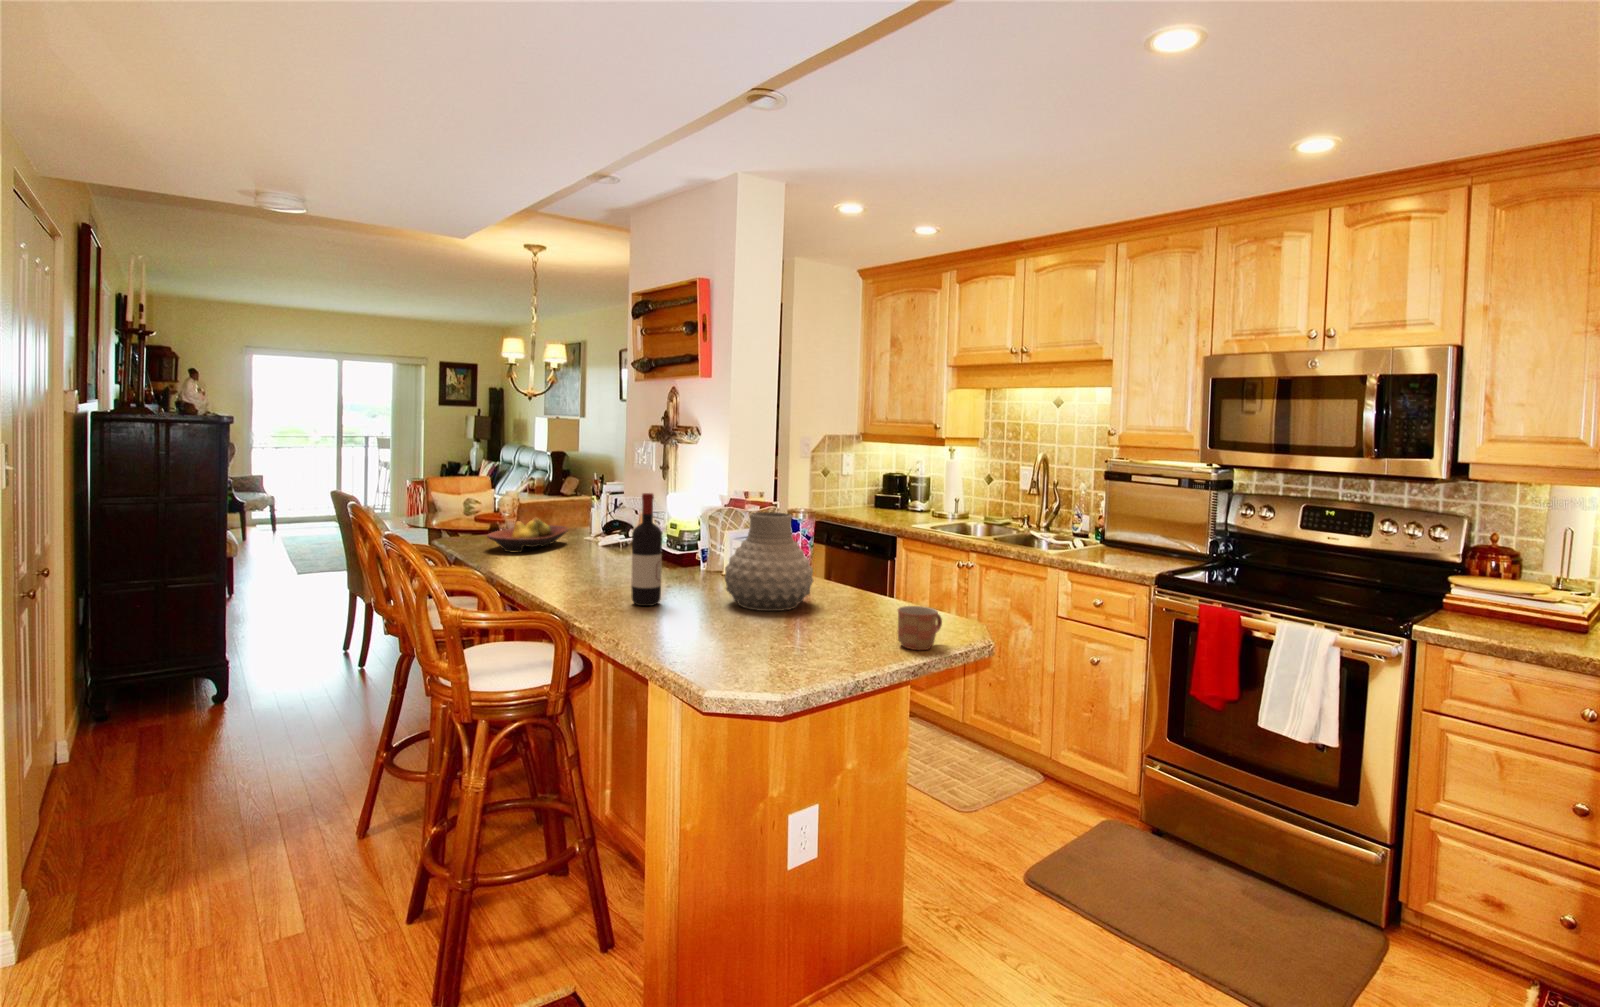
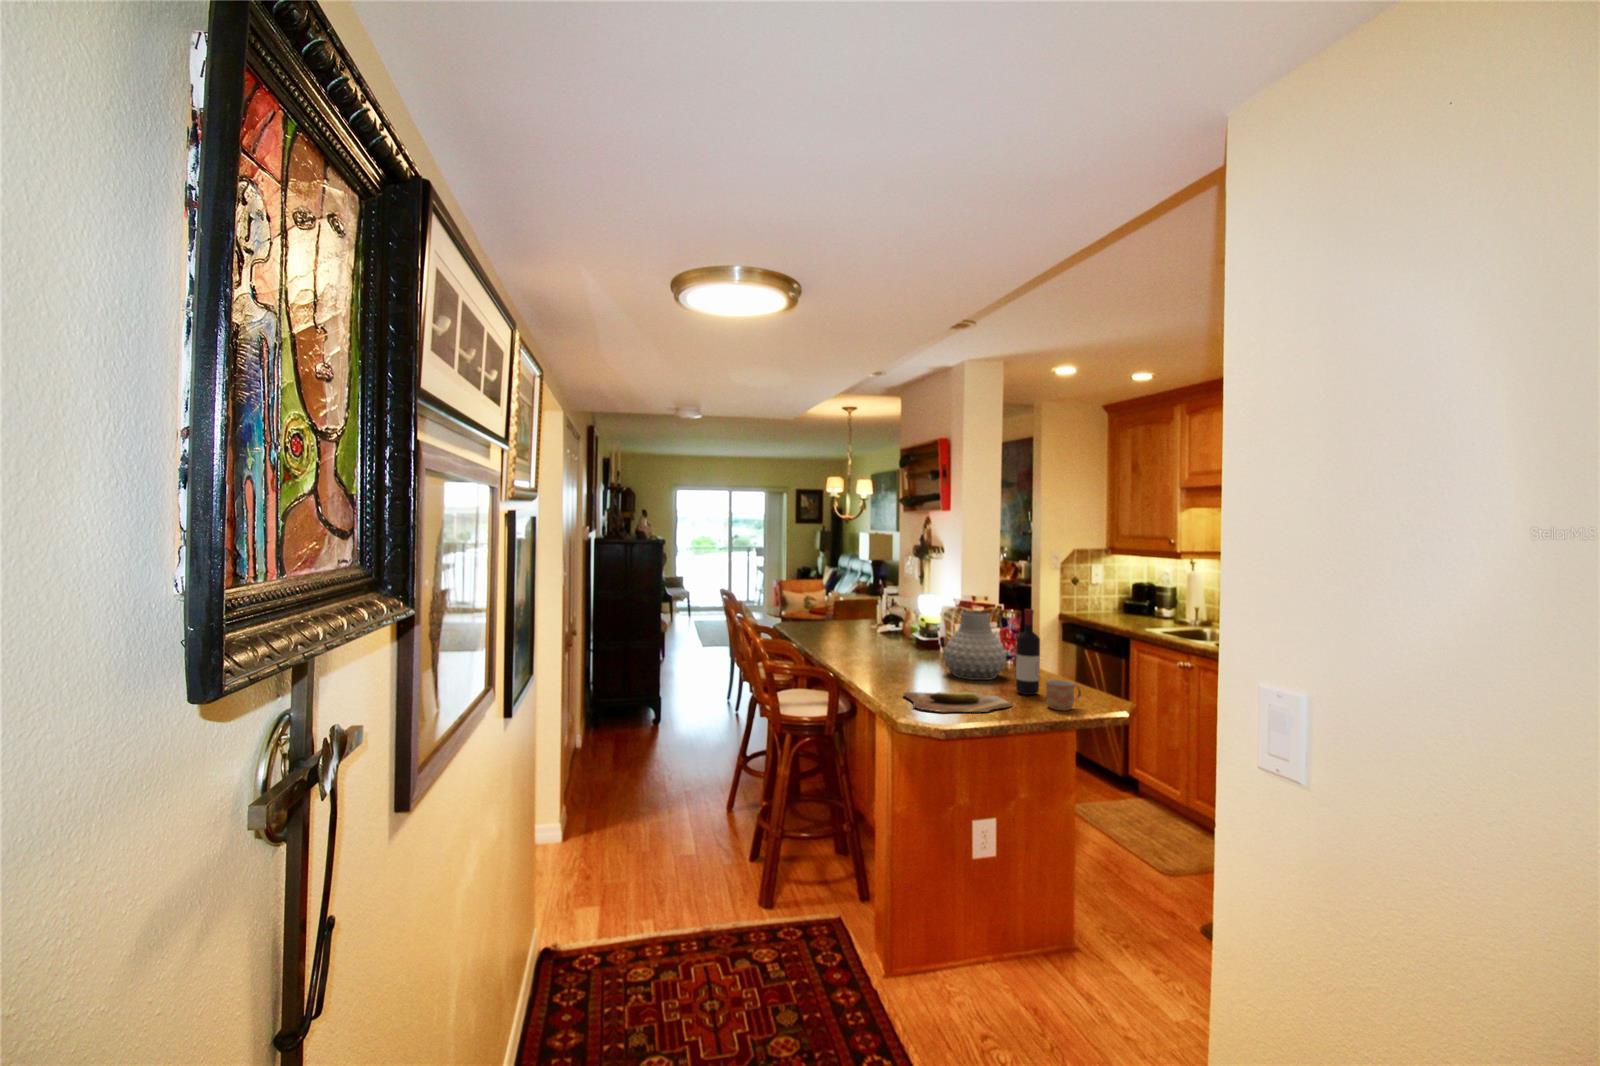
wine bottle: present [631,493,662,606] -> present [1016,609,1040,695]
fruit bowl: present [487,518,568,553] -> none [806,611,860,634]
cutting board: none [689,633,854,674] -> present [903,692,1011,713]

